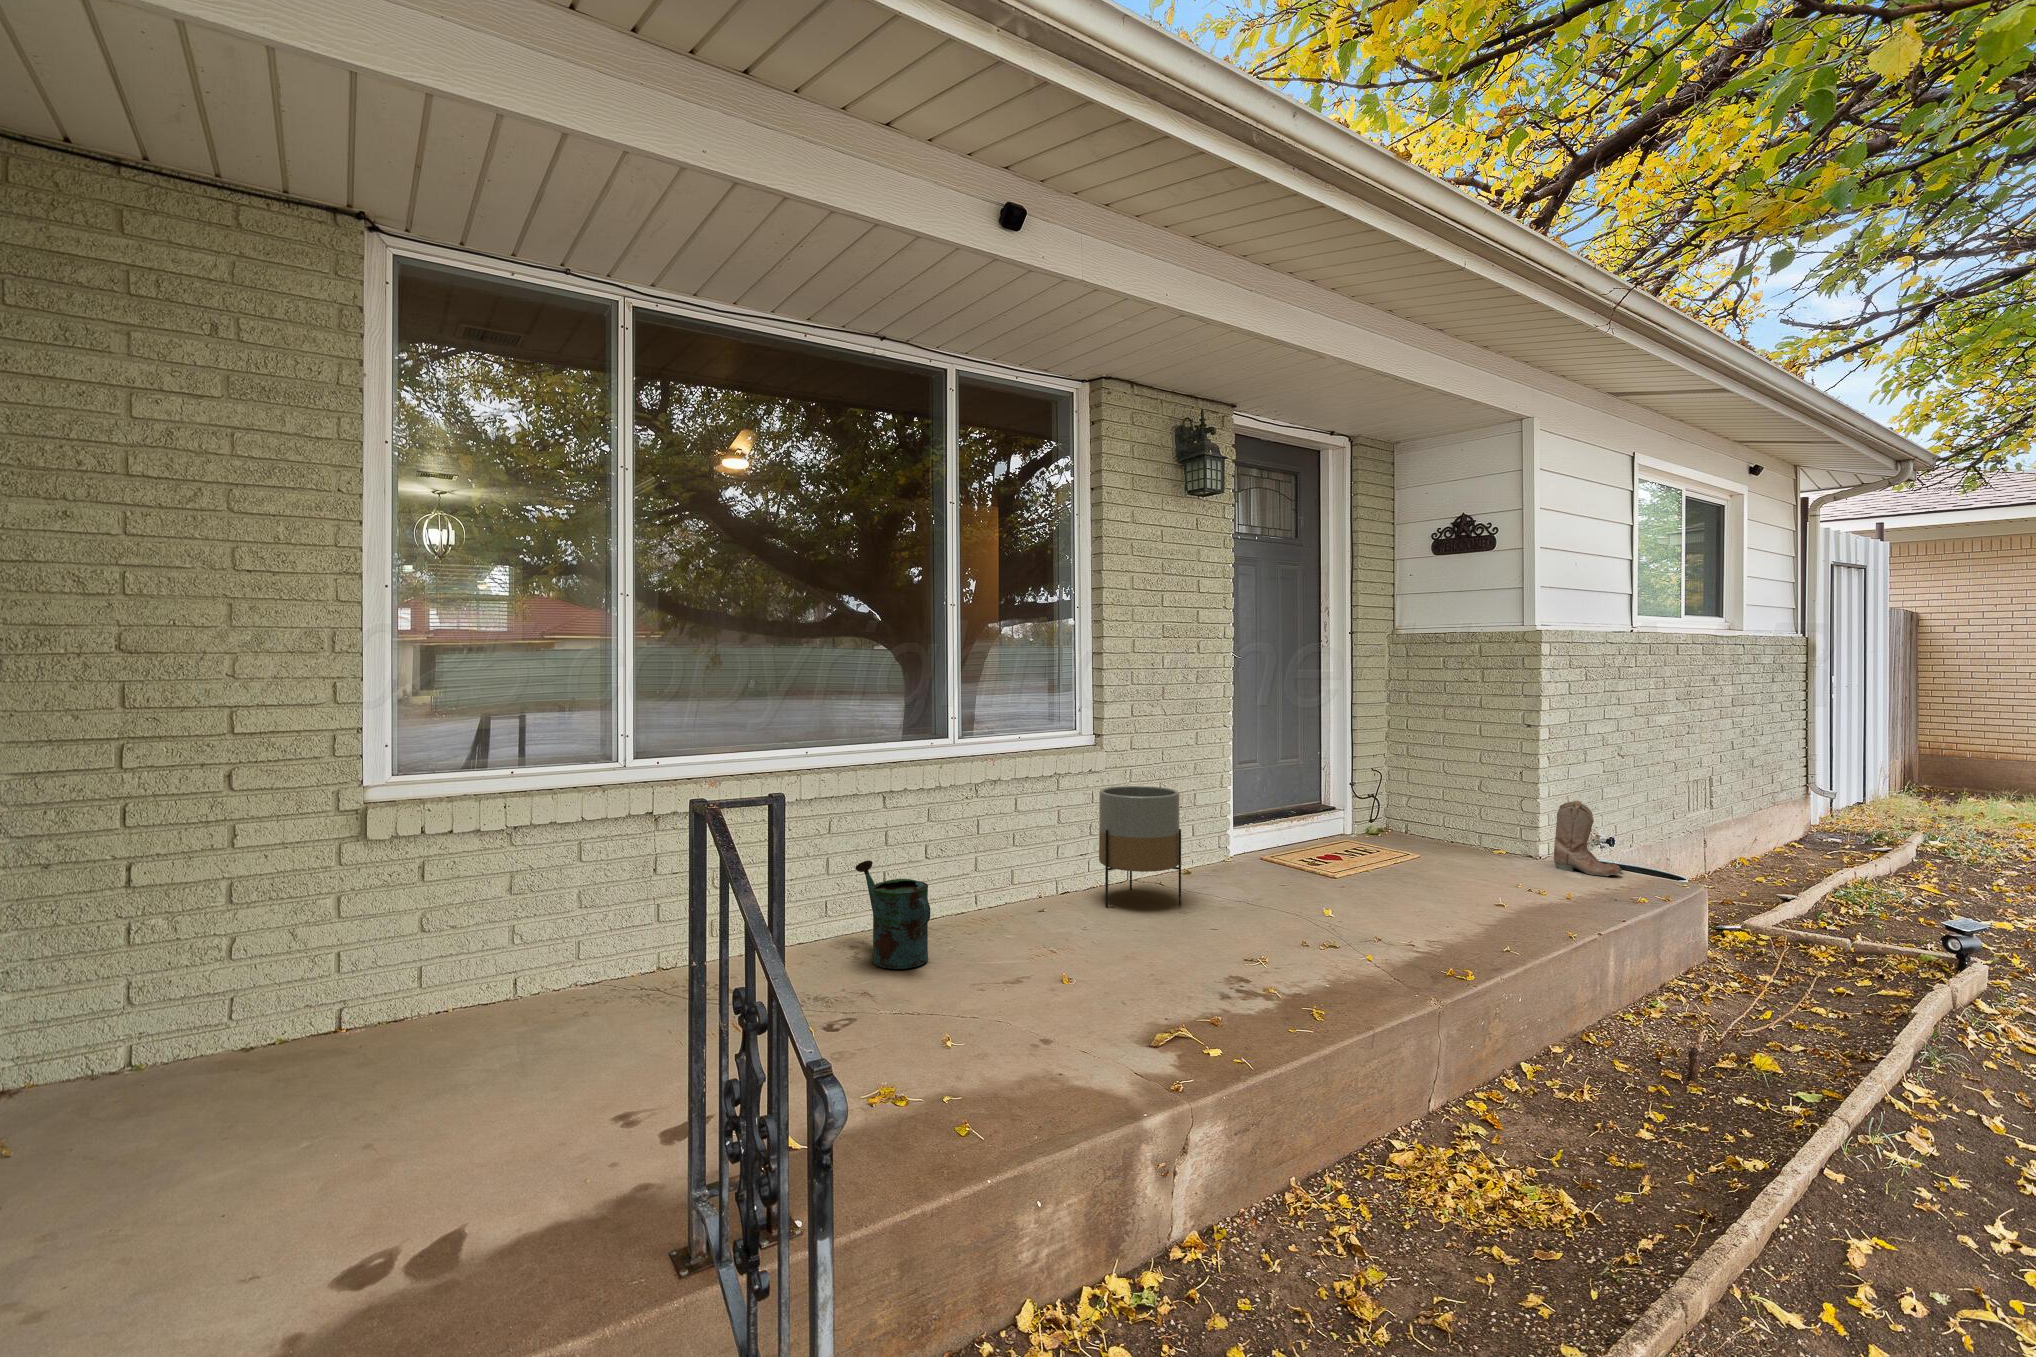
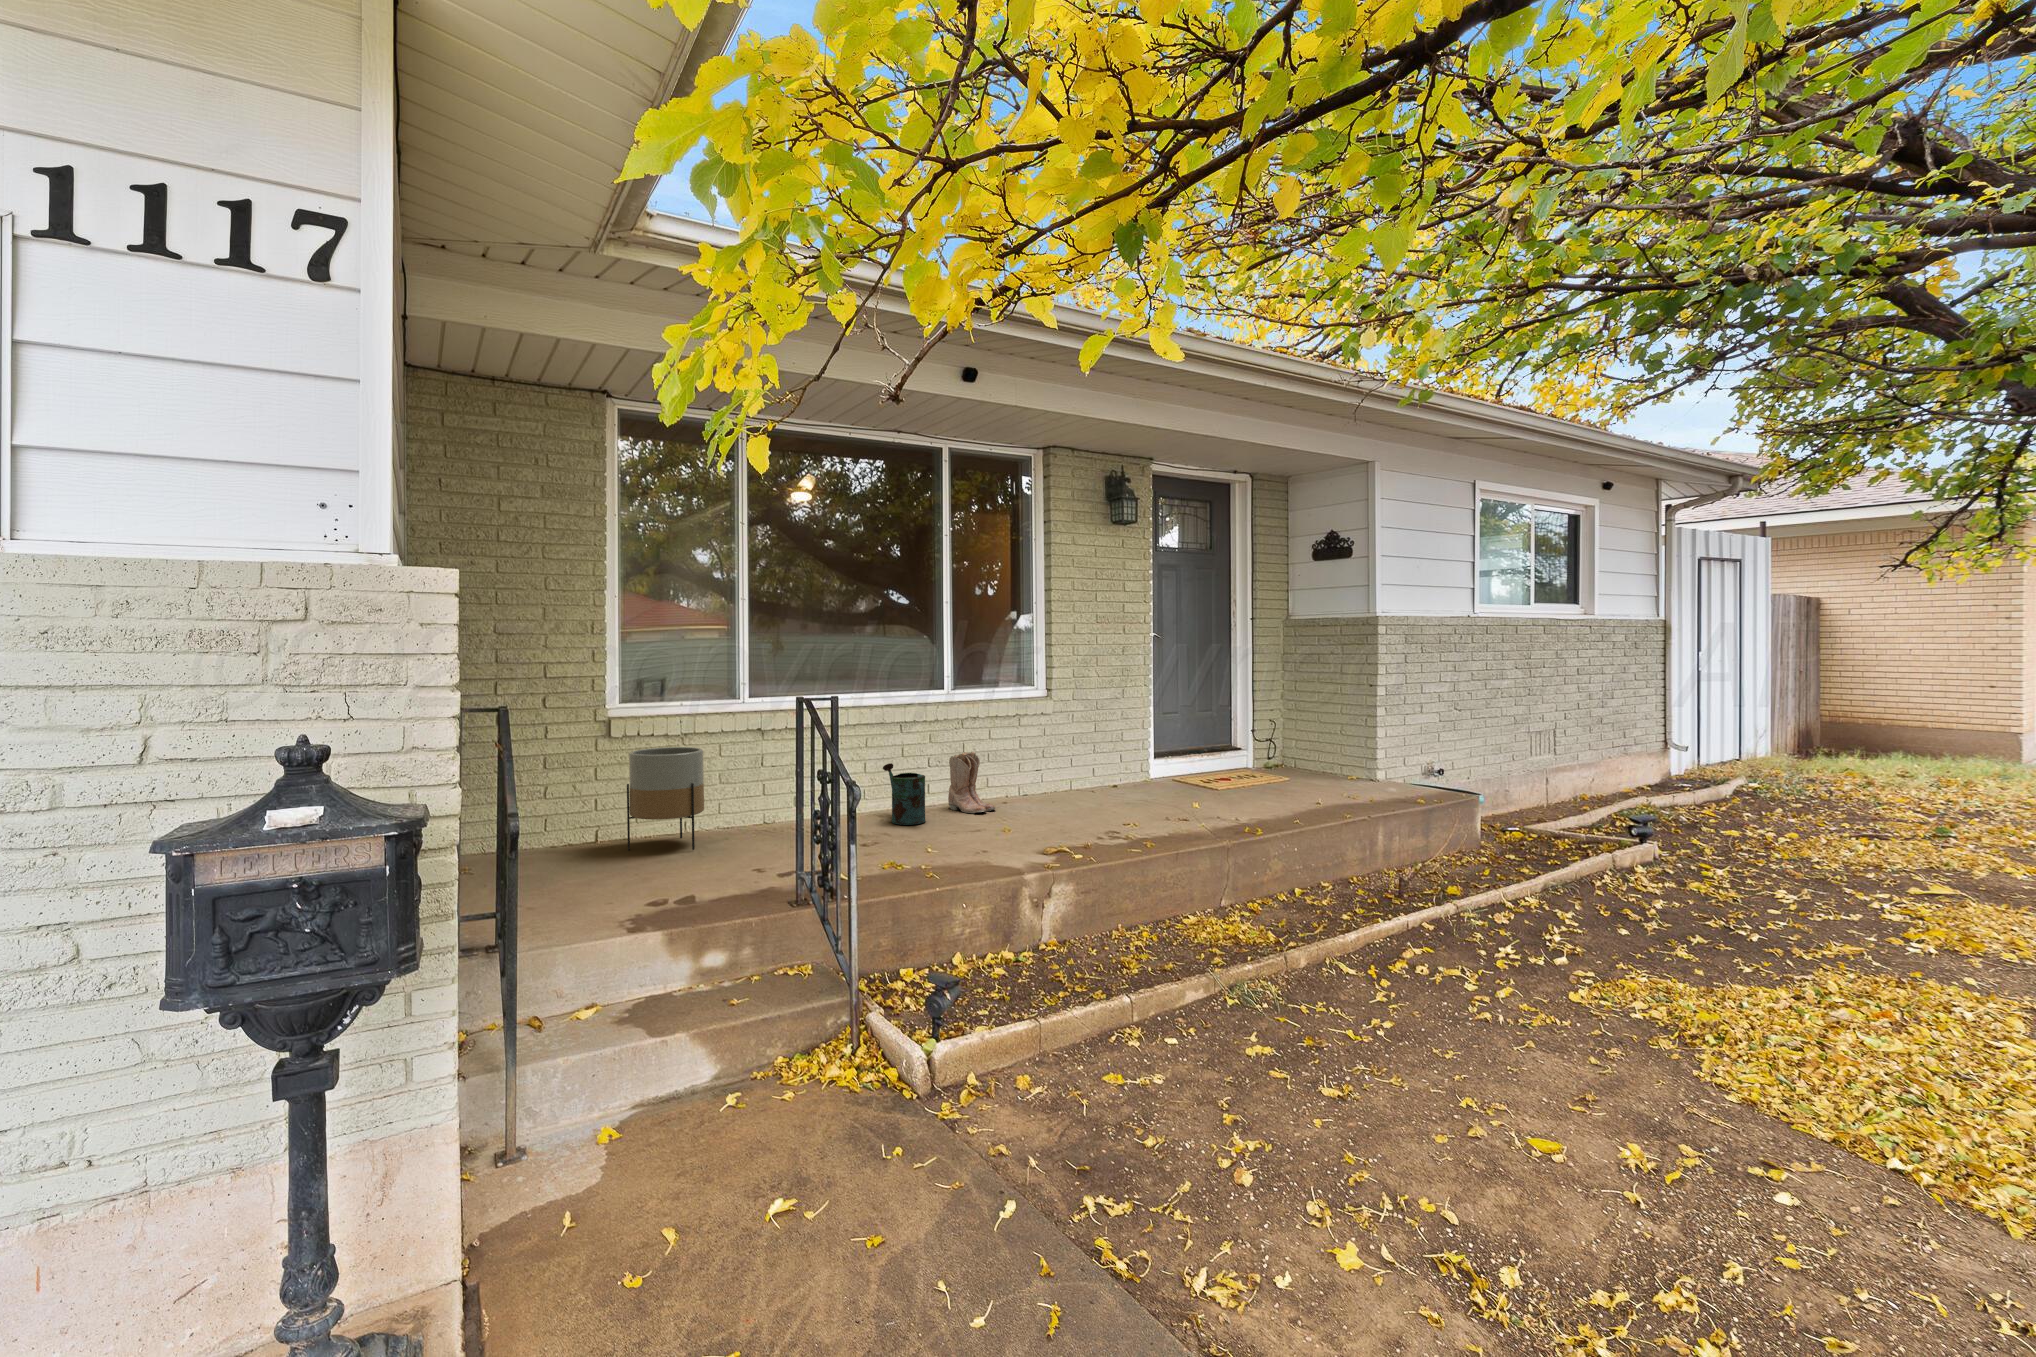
planter: present [1099,786,1181,907] -> present [627,747,704,851]
boots: present [1554,801,1622,876] -> present [948,752,996,813]

